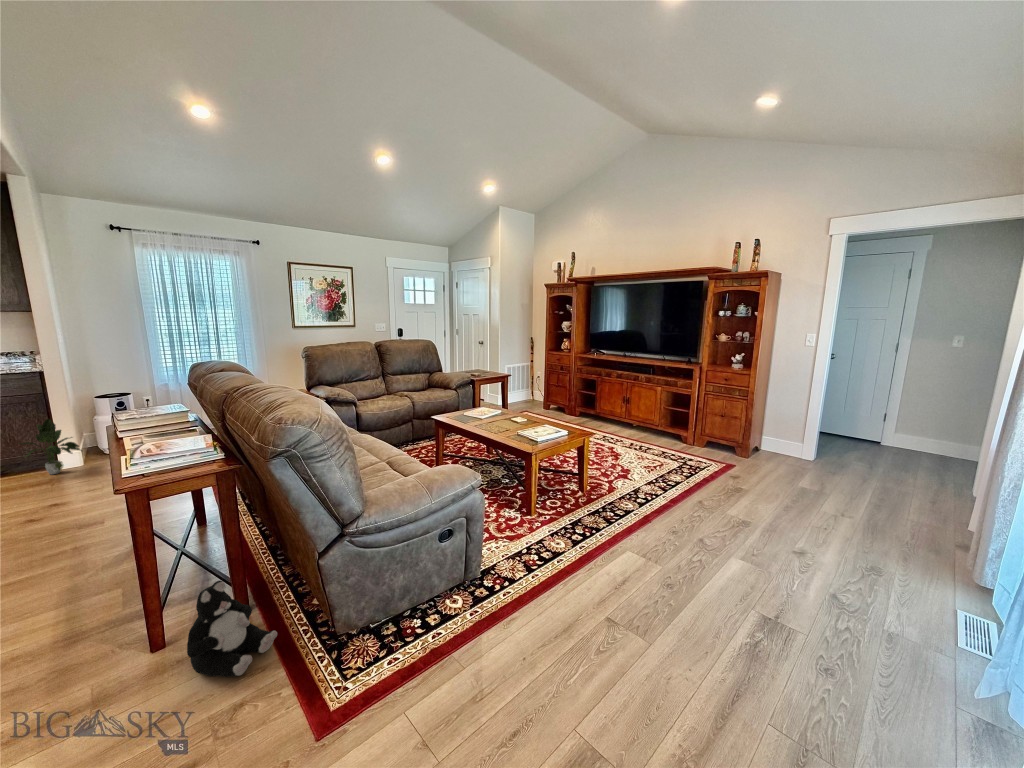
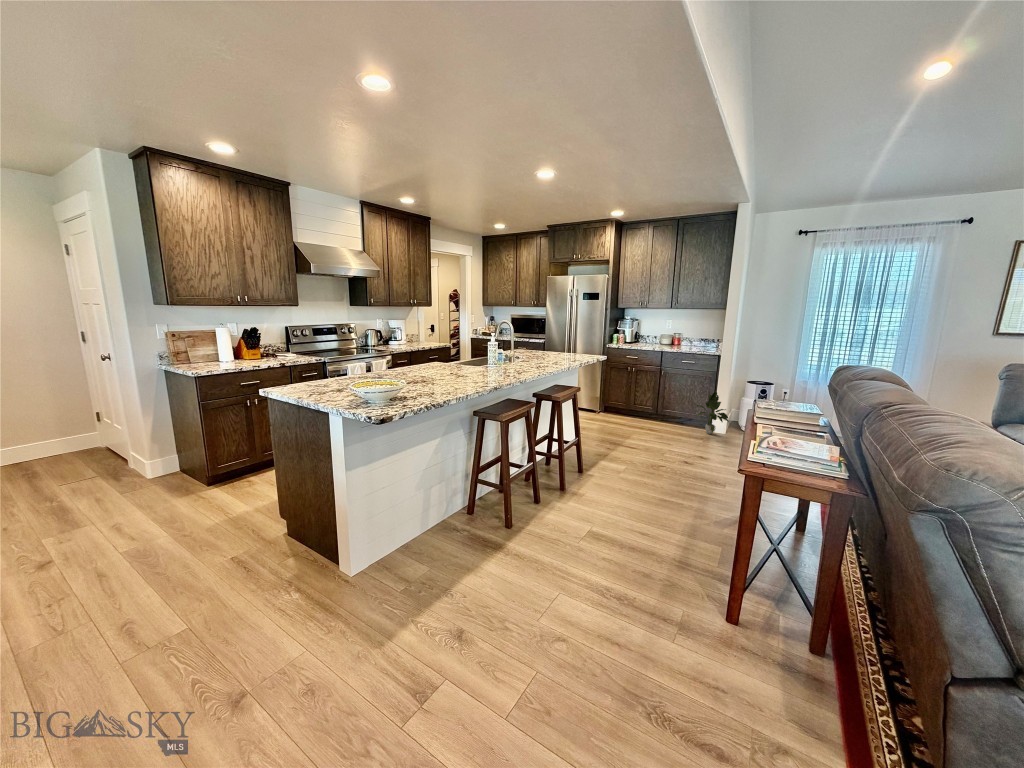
plush toy: present [187,581,277,677] -> none [752,605,850,726]

